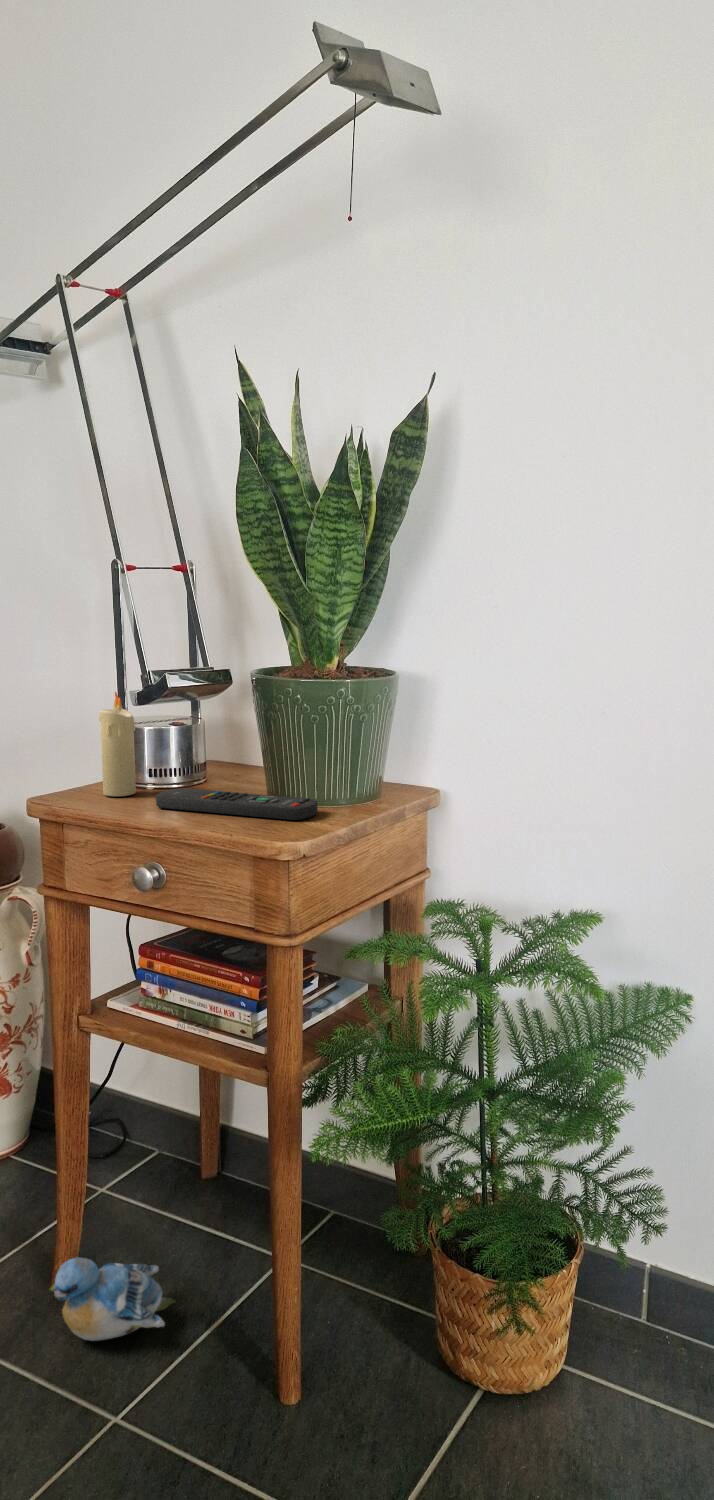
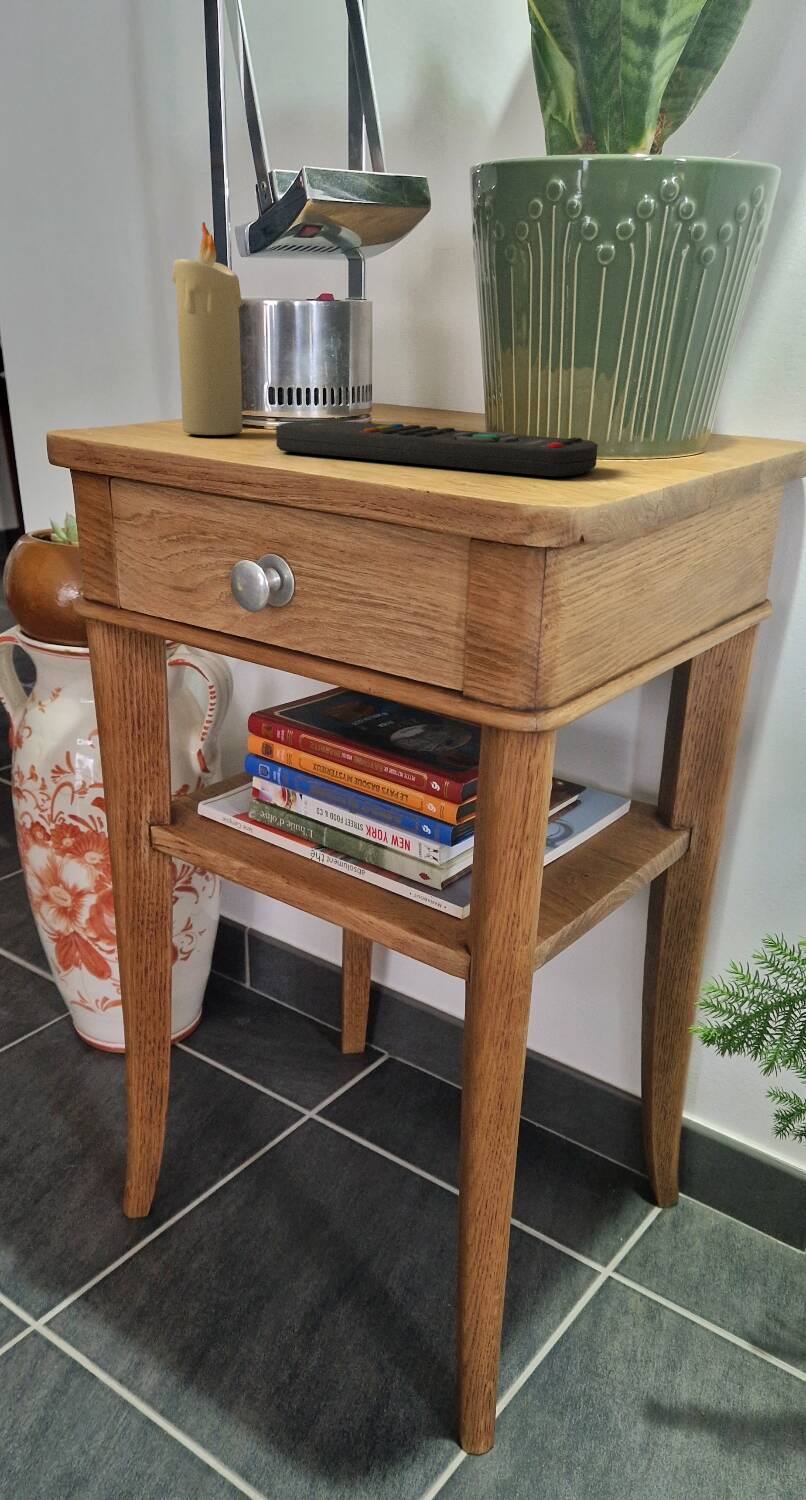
plush toy: present [50,1258,176,1341] -> none [103,1201,302,1324]

